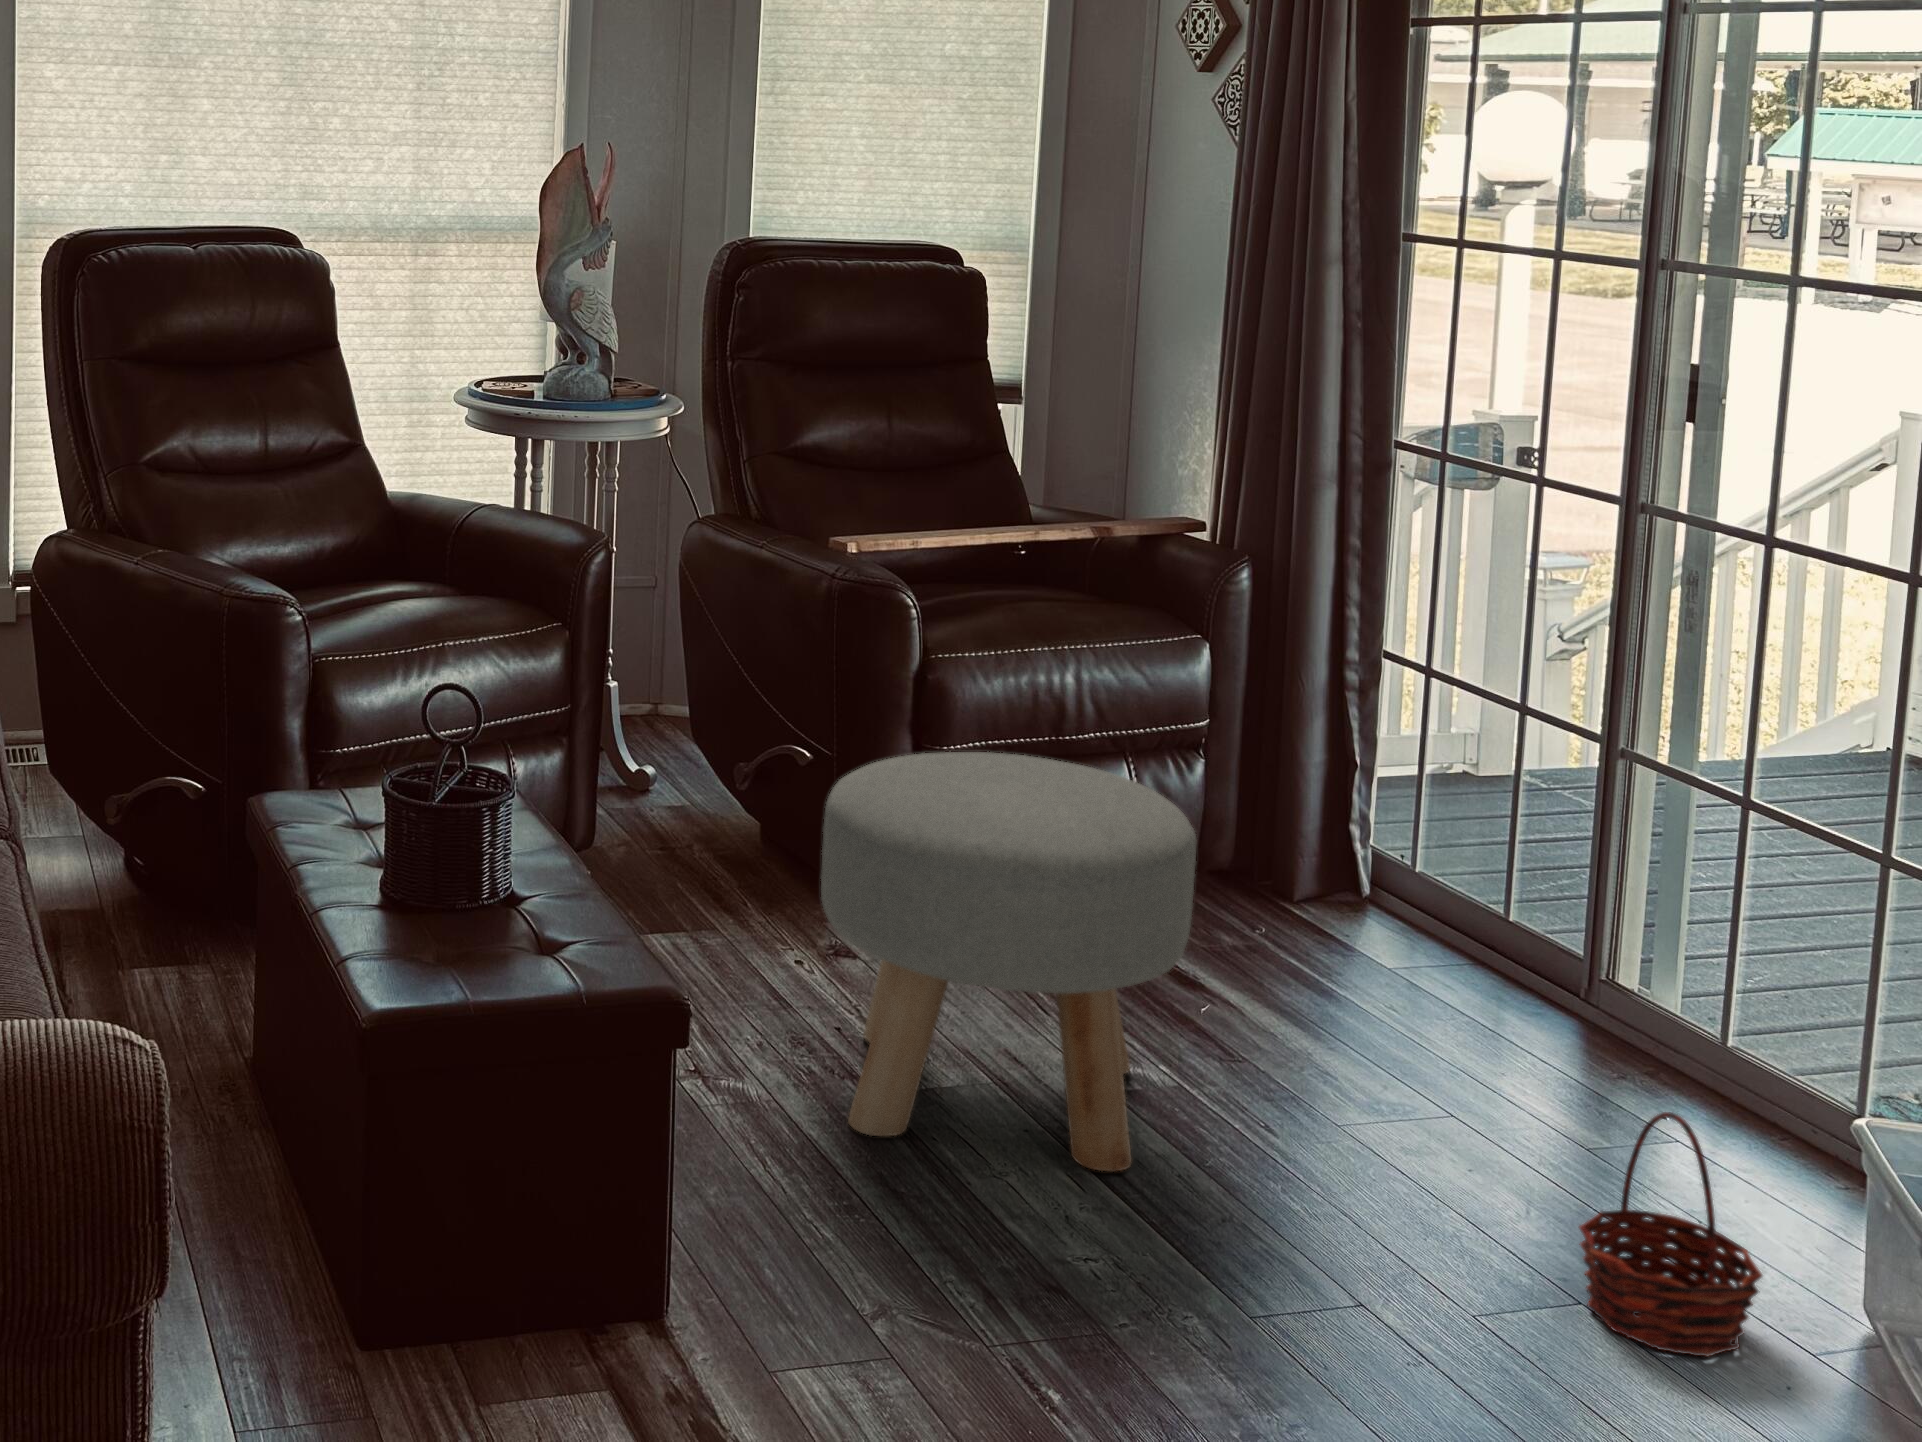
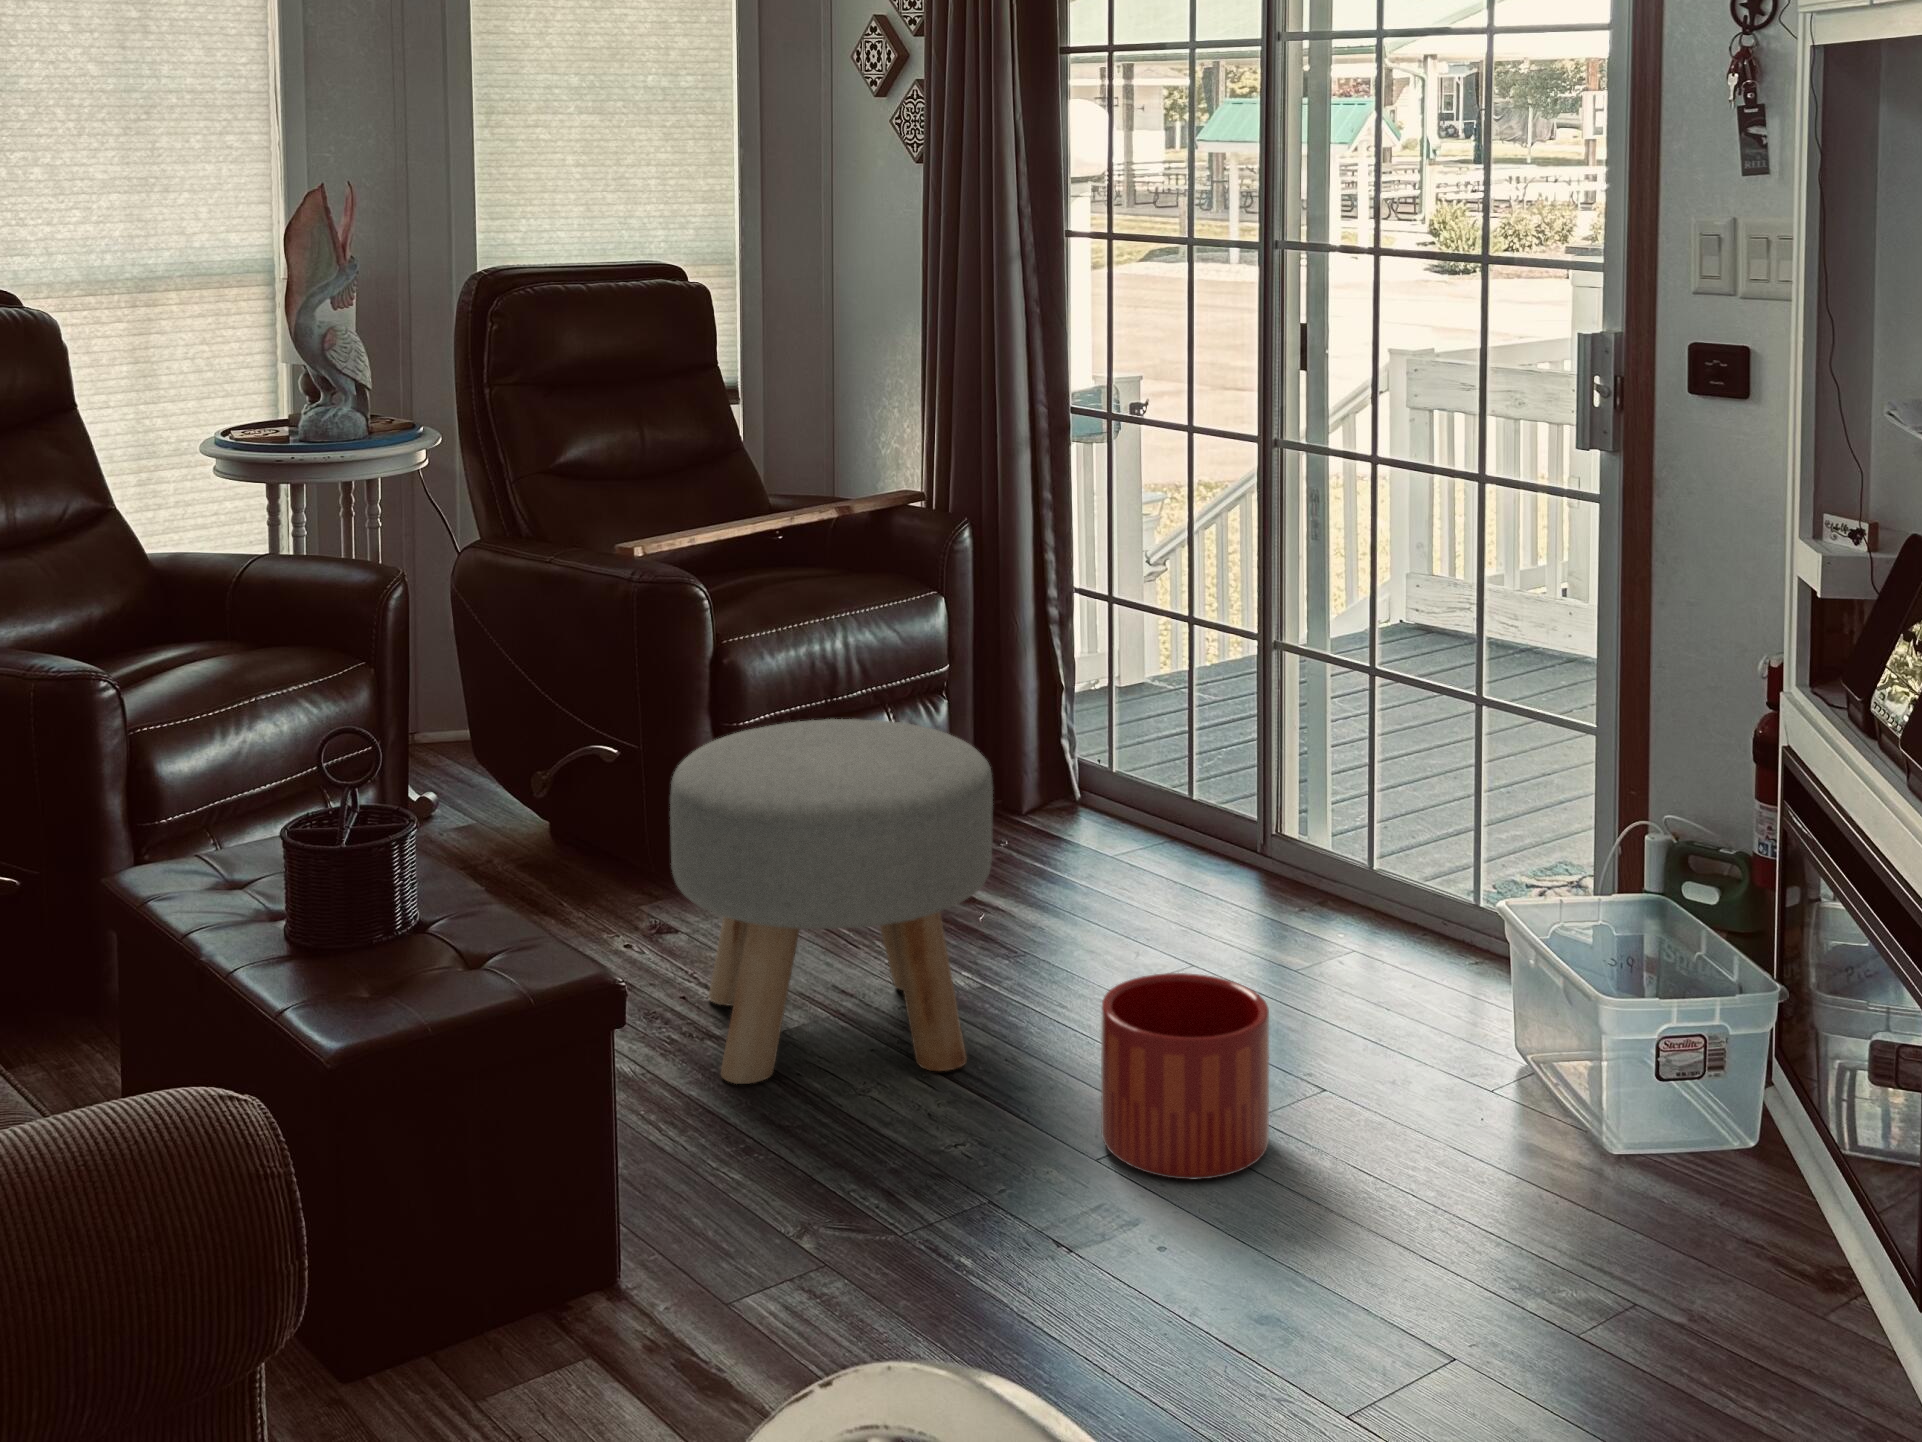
basket: present [1579,1112,1763,1357] -> none [1321,924,1453,1114]
planter: none [1265,1113,1492,1373] -> present [1101,973,1269,1180]

